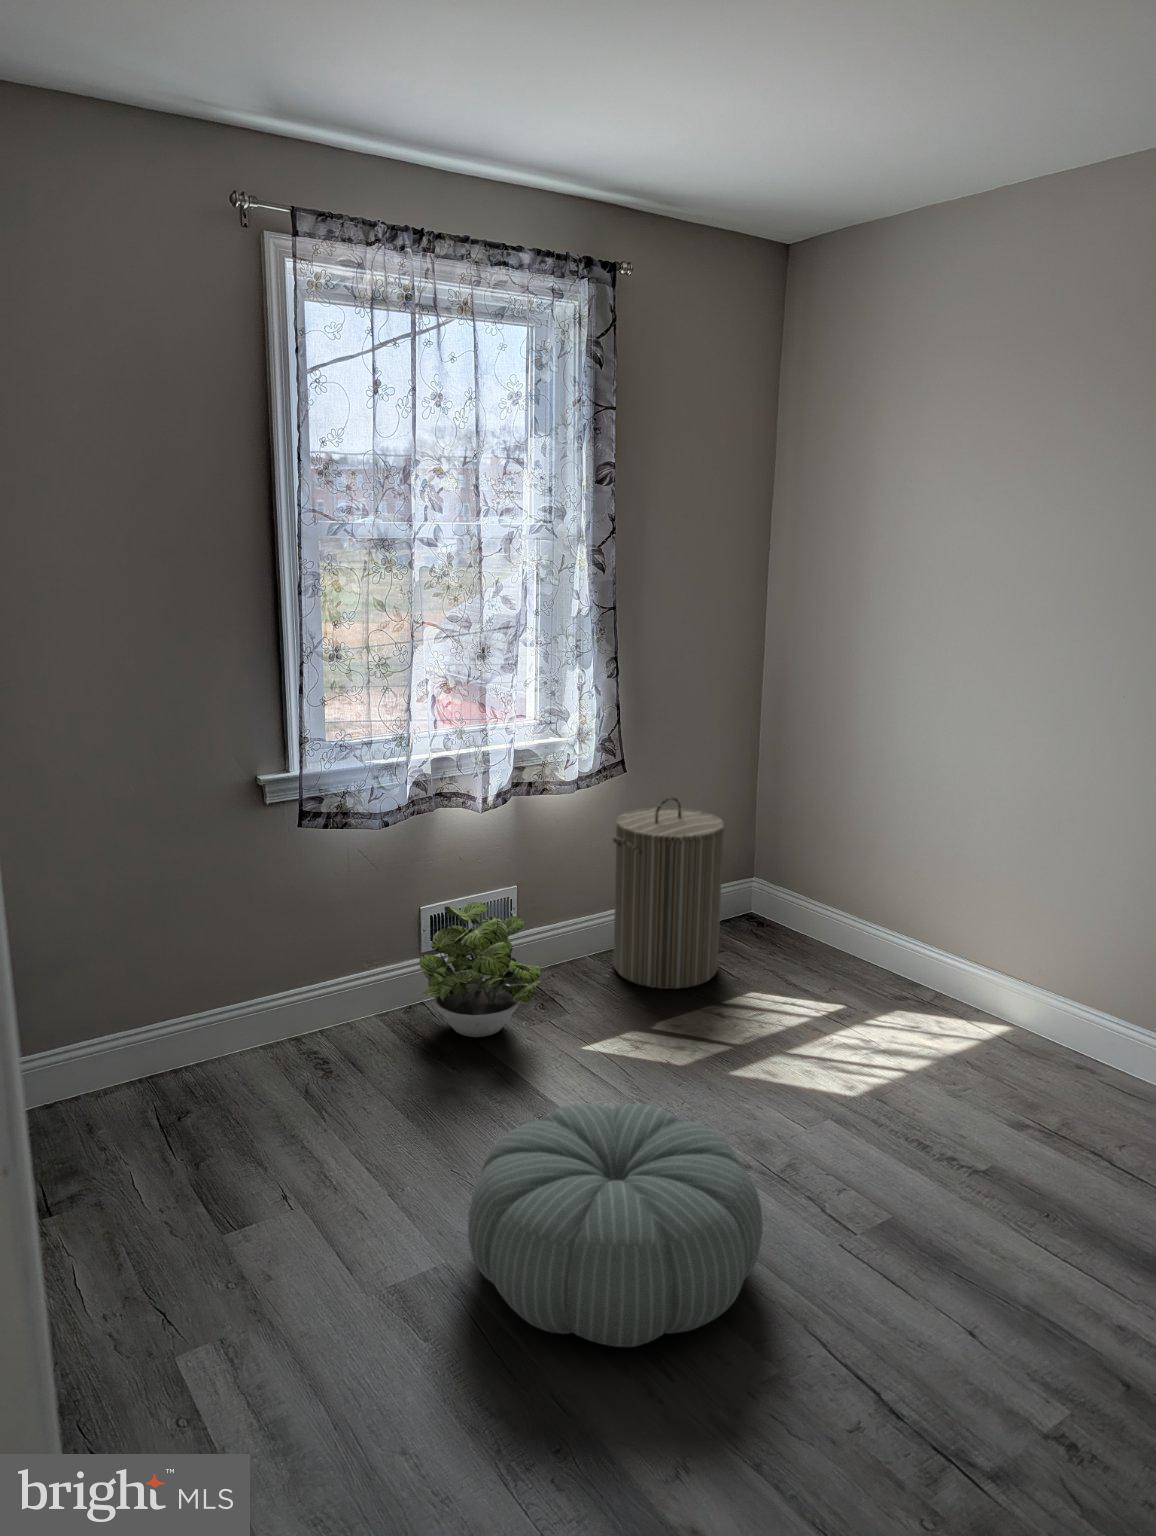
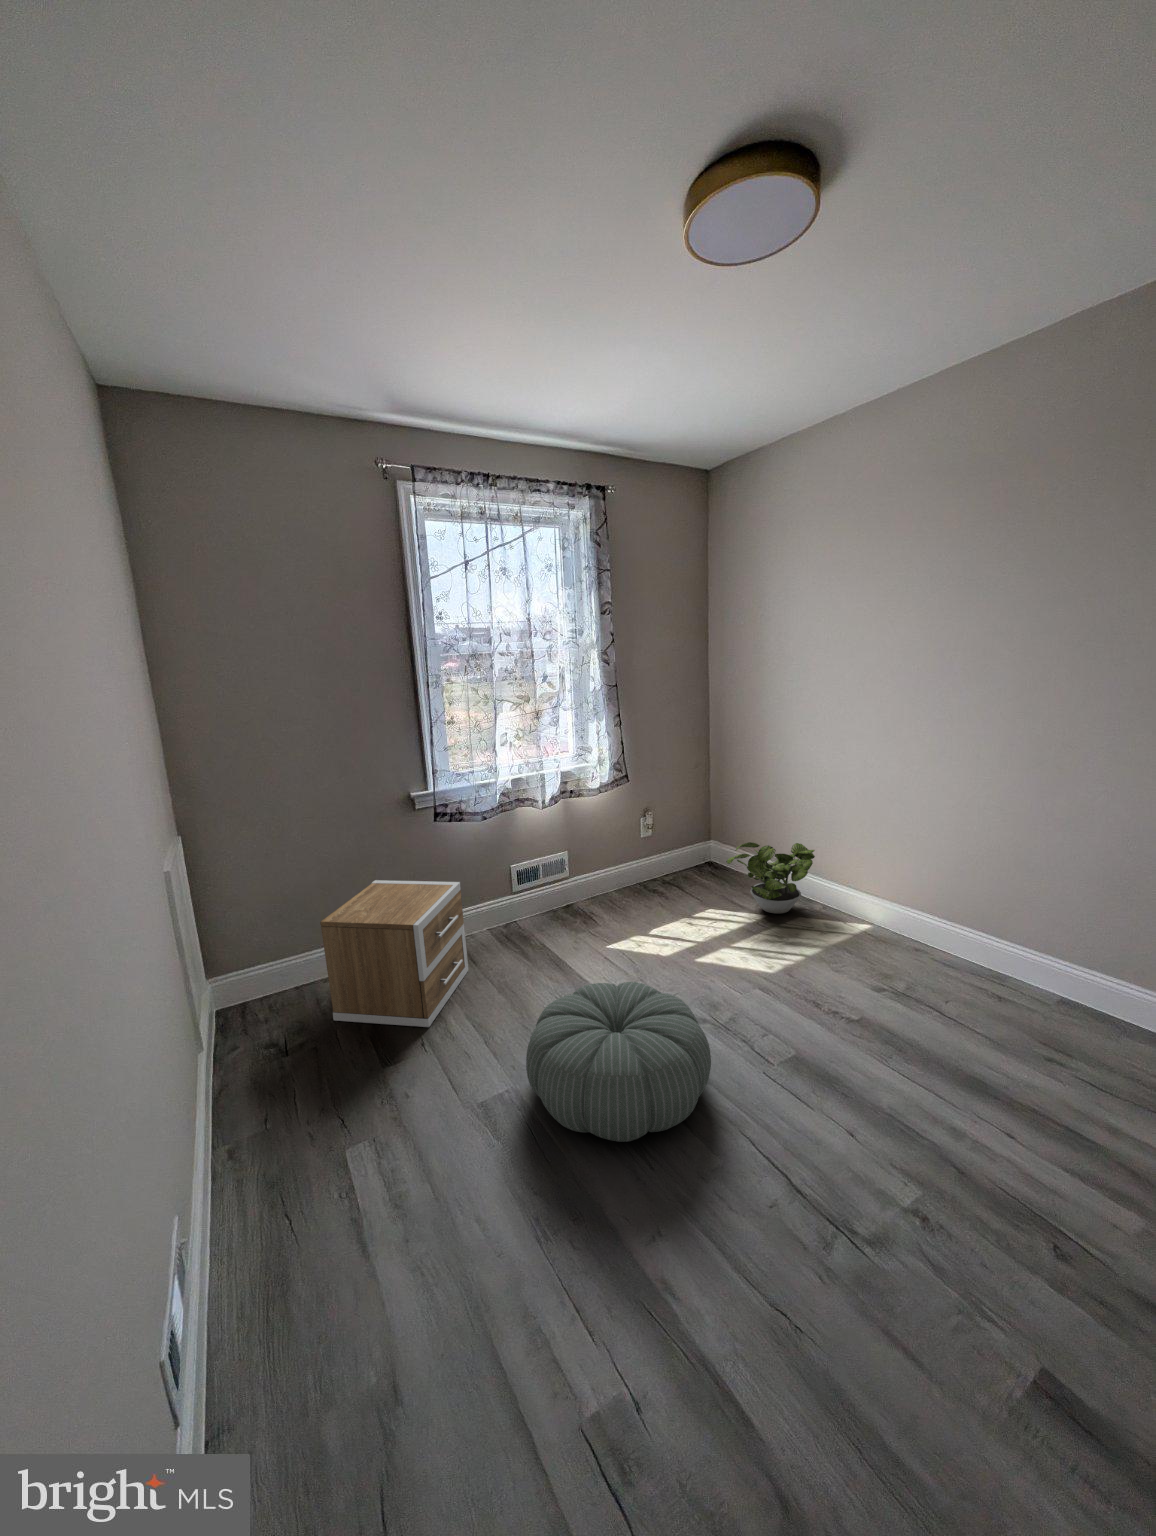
laundry hamper: present [613,797,725,989] -> none [622,795,690,909]
potted plant: present [420,902,541,1037] -> present [726,842,815,913]
nightstand: none [110,923,349,1172] -> present [320,880,468,1027]

